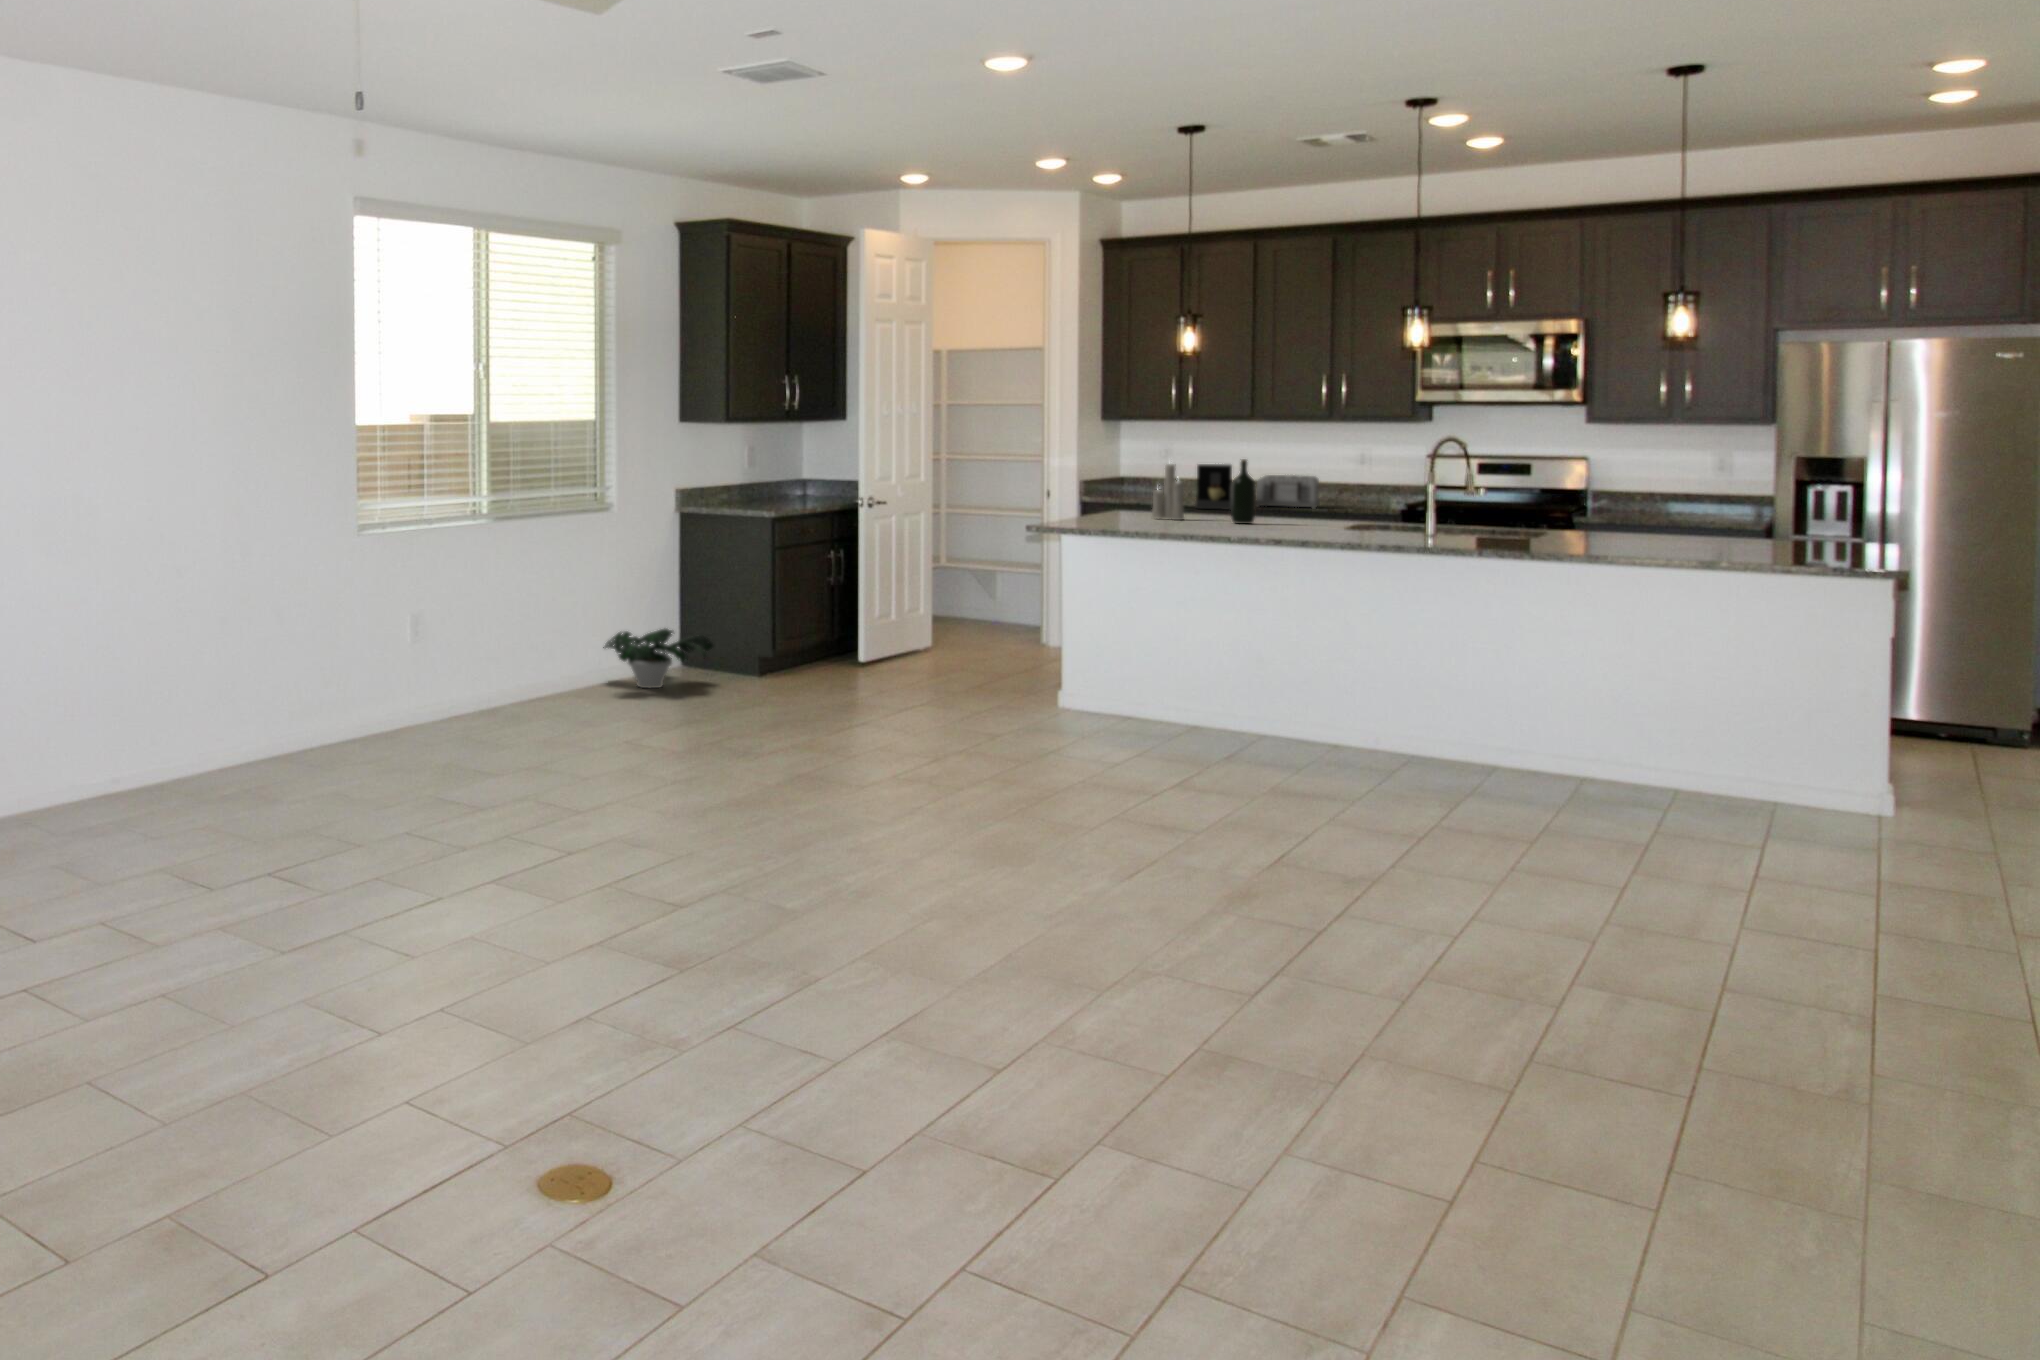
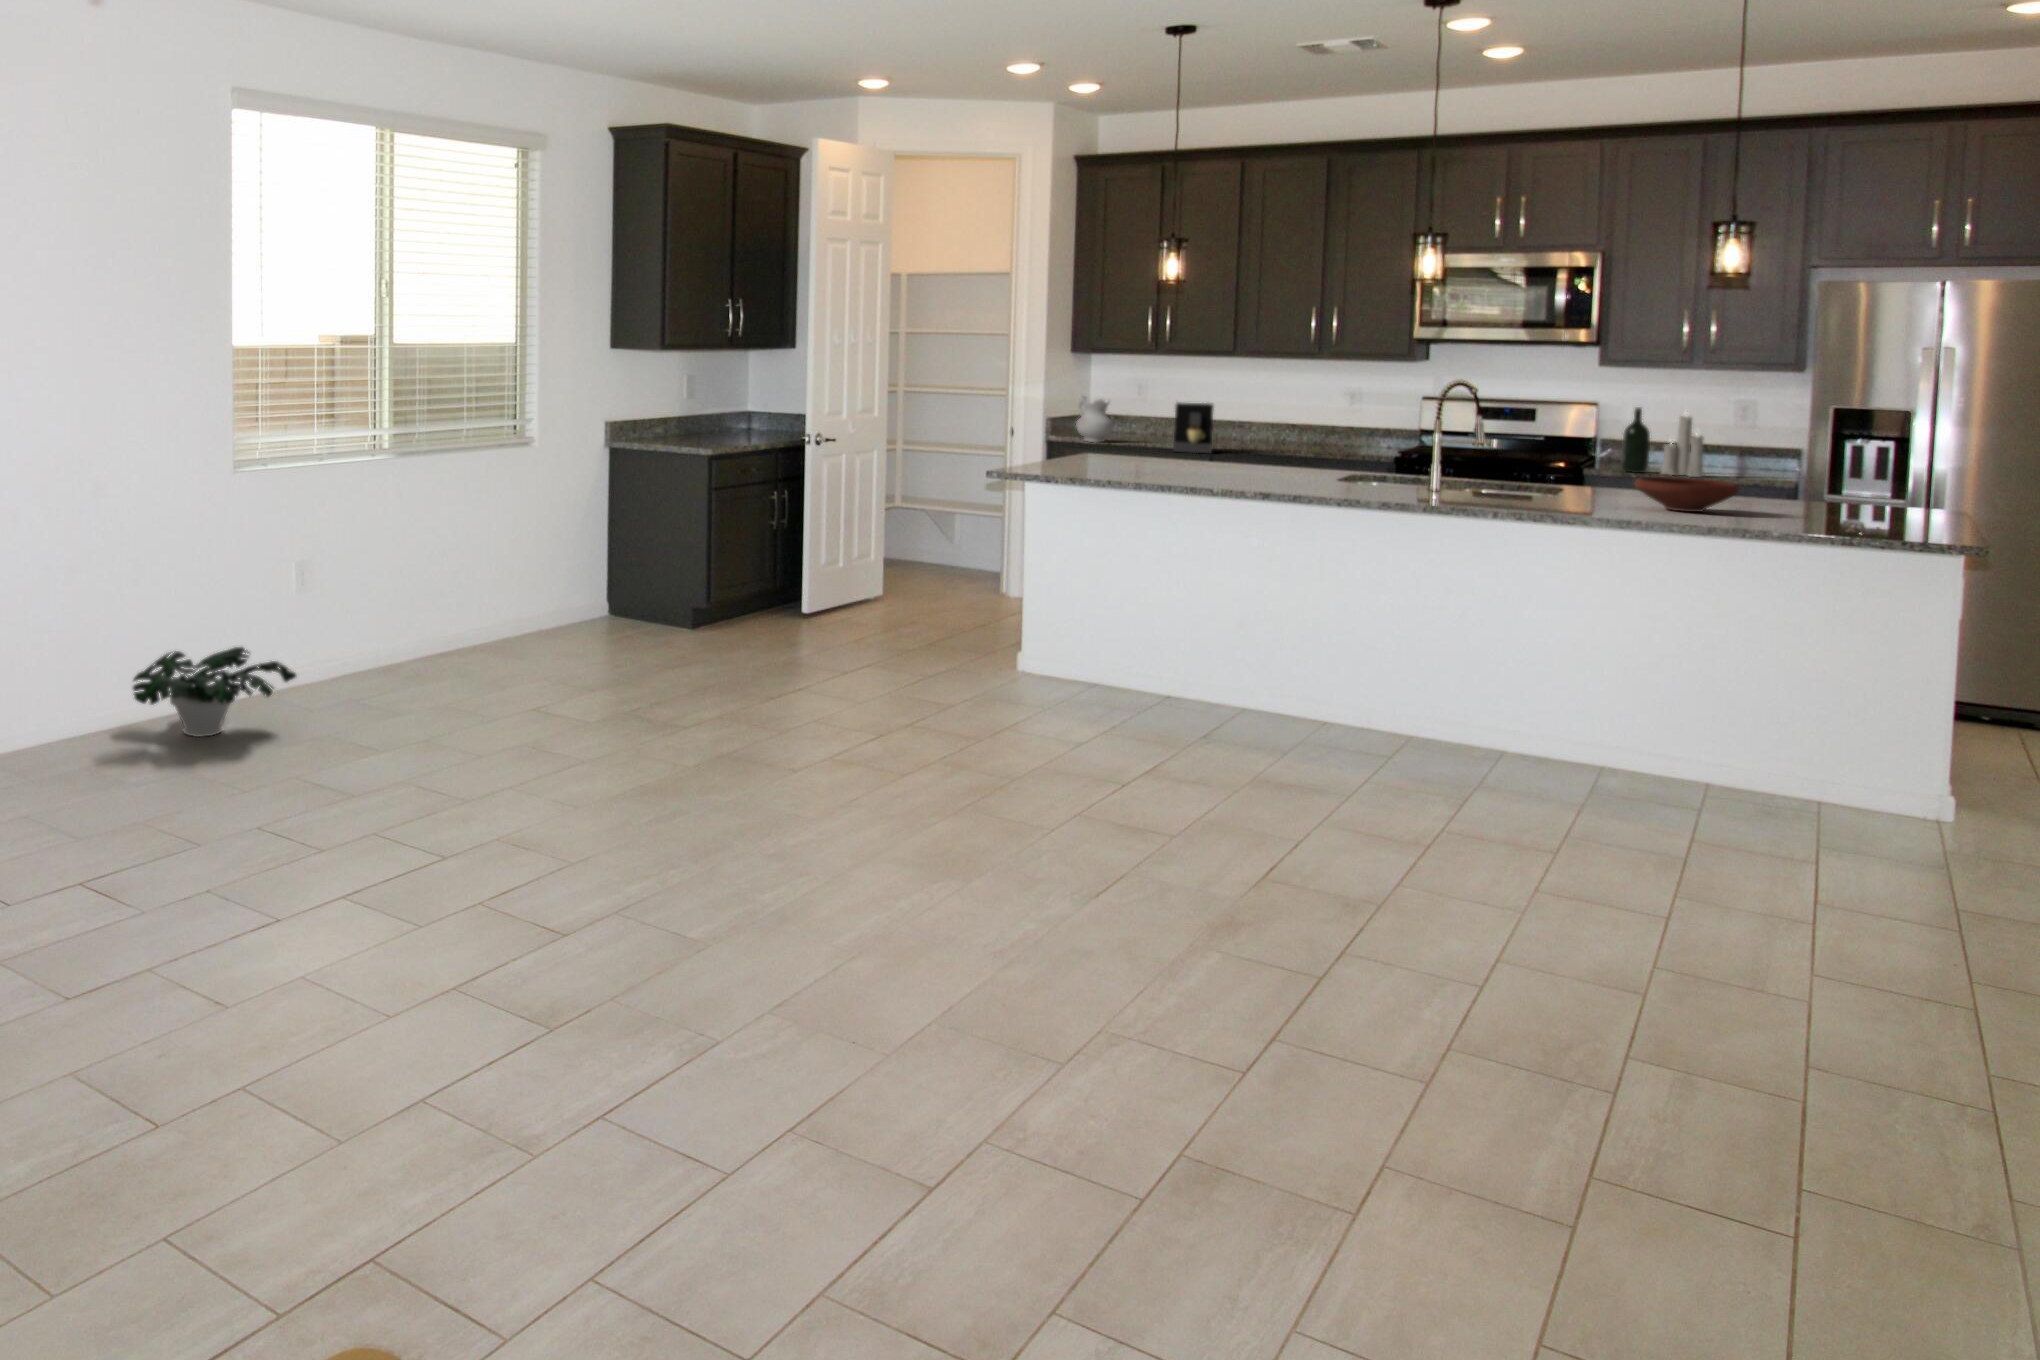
wine bottle: present [1231,459,1256,524] -> present [1622,407,1650,473]
ceramic pitcher: none [1106,460,1141,502] -> present [1076,396,1113,442]
candle: present [1152,464,1184,520] -> present [1661,416,1703,477]
toaster: present [1256,475,1320,508] -> none [1237,415,1306,454]
bowl: none [1606,519,1700,549] -> present [1635,477,1739,512]
potted plant: present [603,628,713,688] -> present [133,647,296,737]

